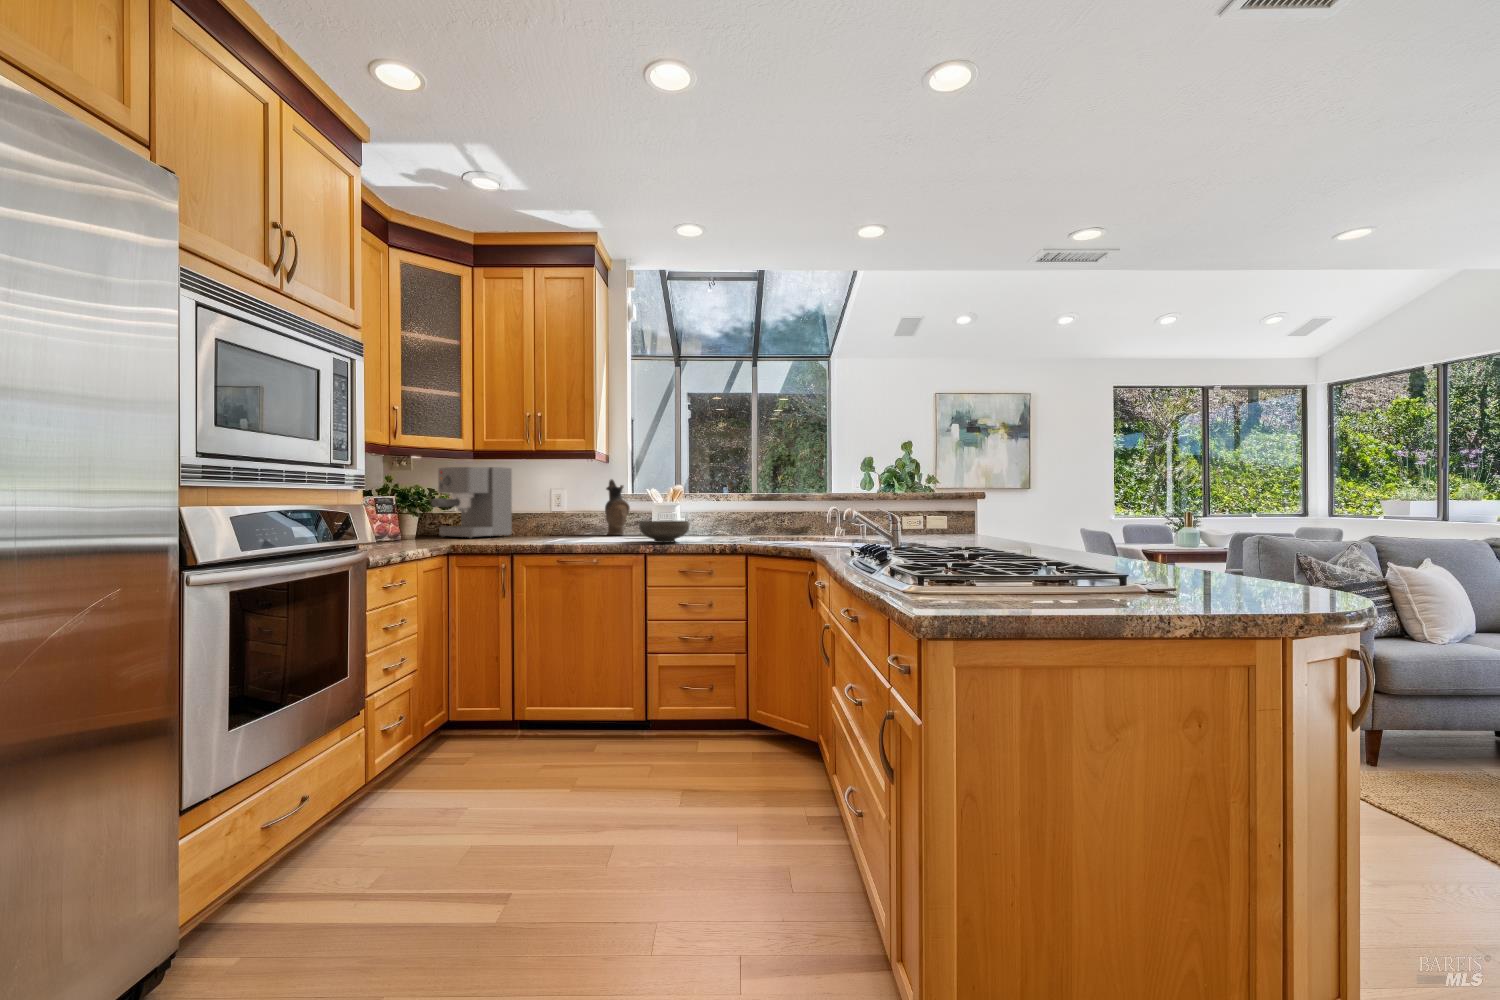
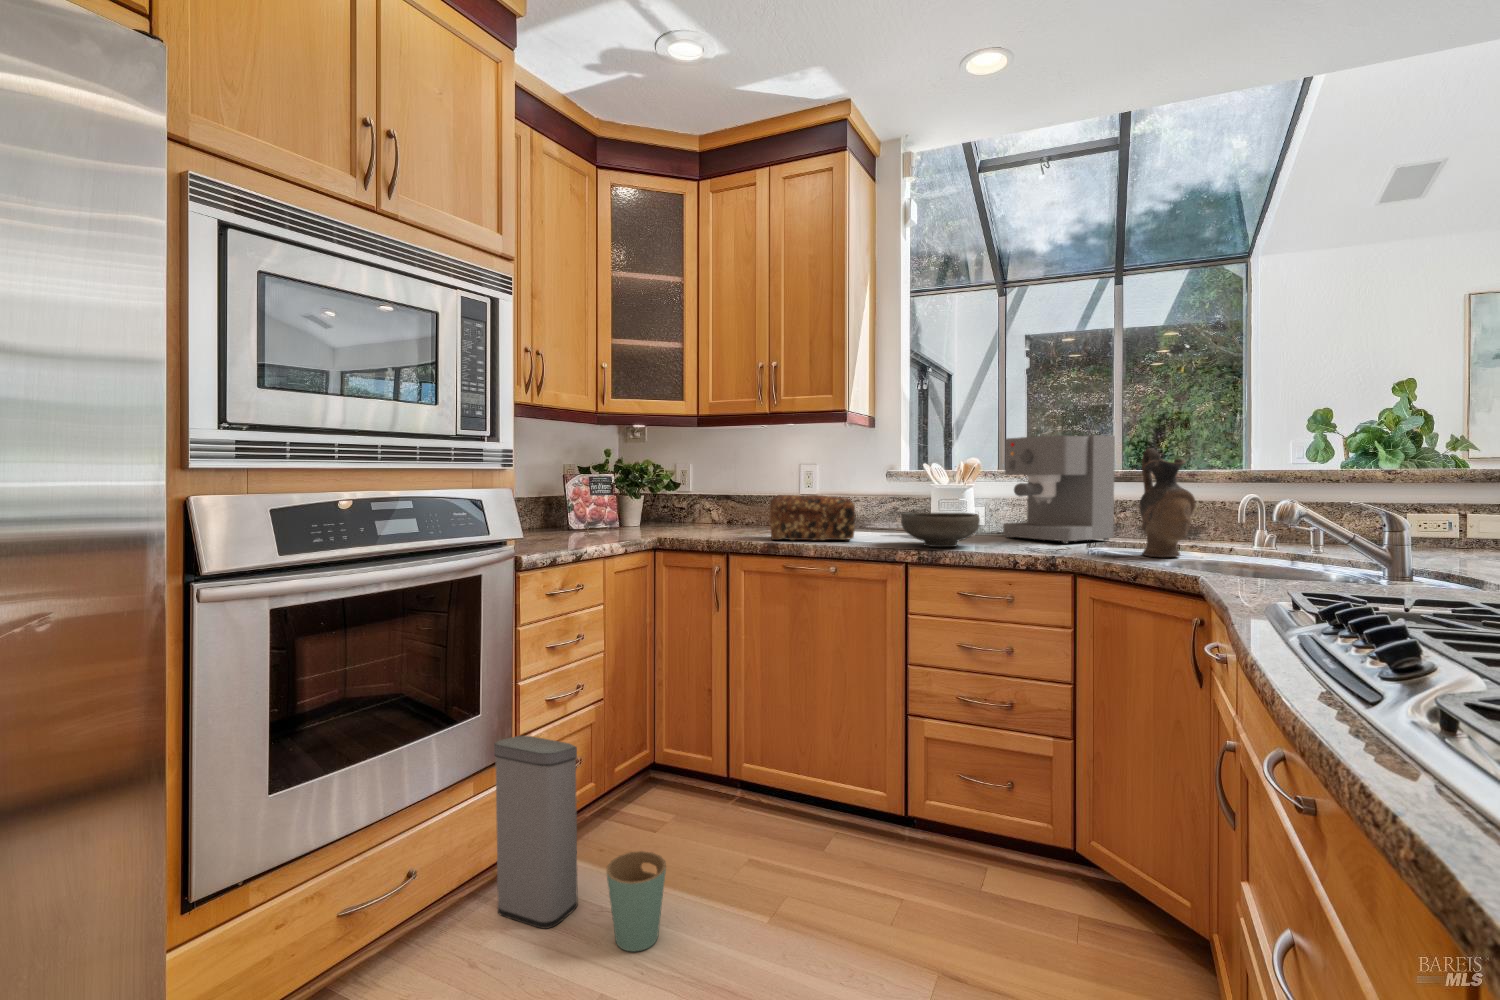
coffee maker: present [431,467,512,538] -> present [1003,435,1115,543]
ceramic pitcher: present [605,479,630,535] -> present [1140,448,1195,557]
bread loaf: none [542,510,606,543] -> present [770,495,855,540]
trash can: none [360,691,507,829] -> present [494,736,666,952]

